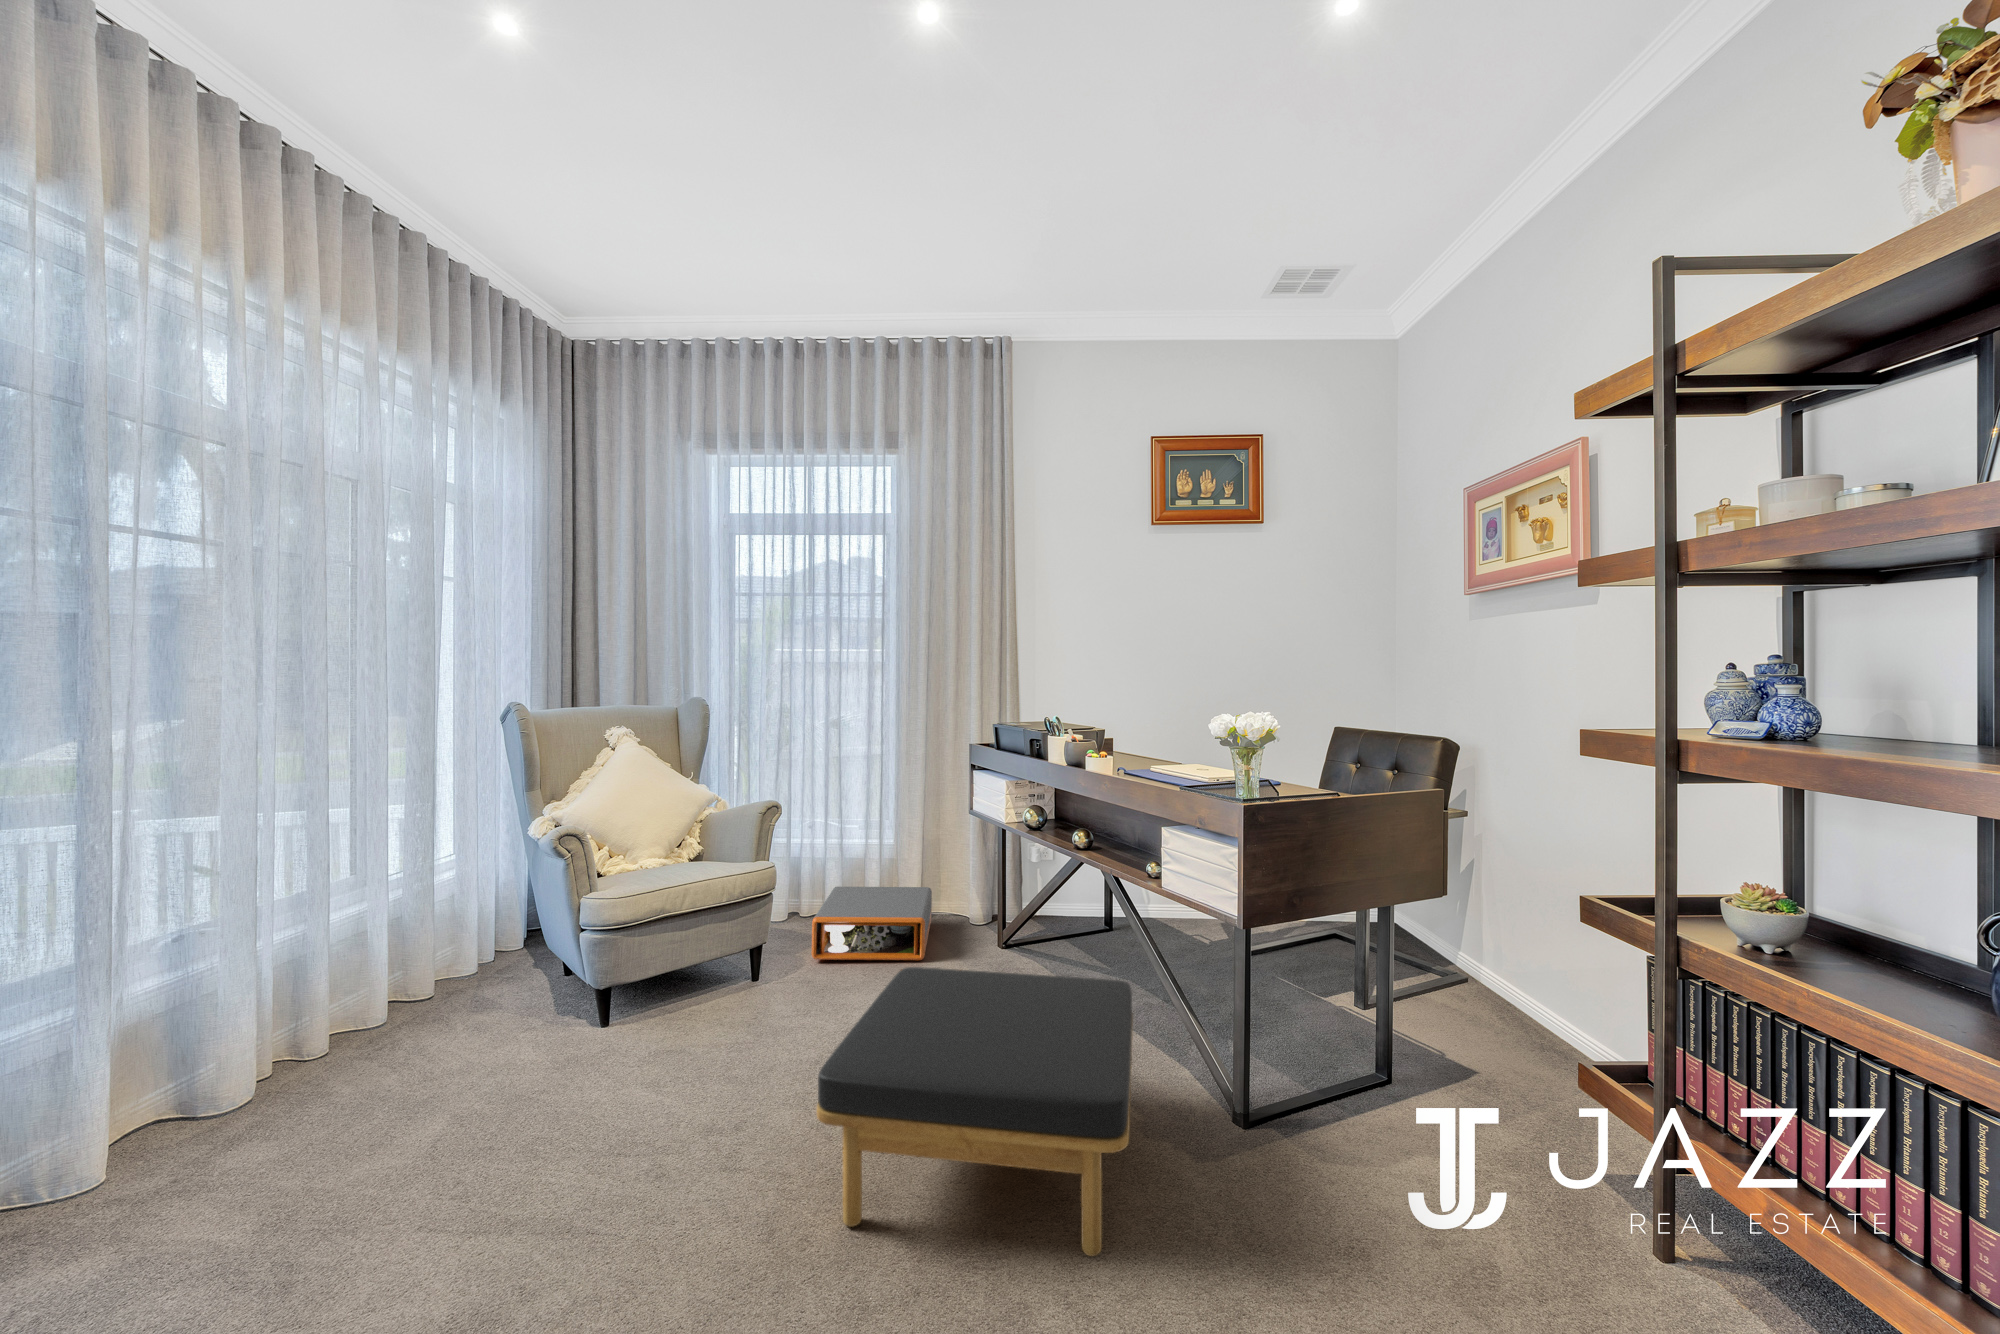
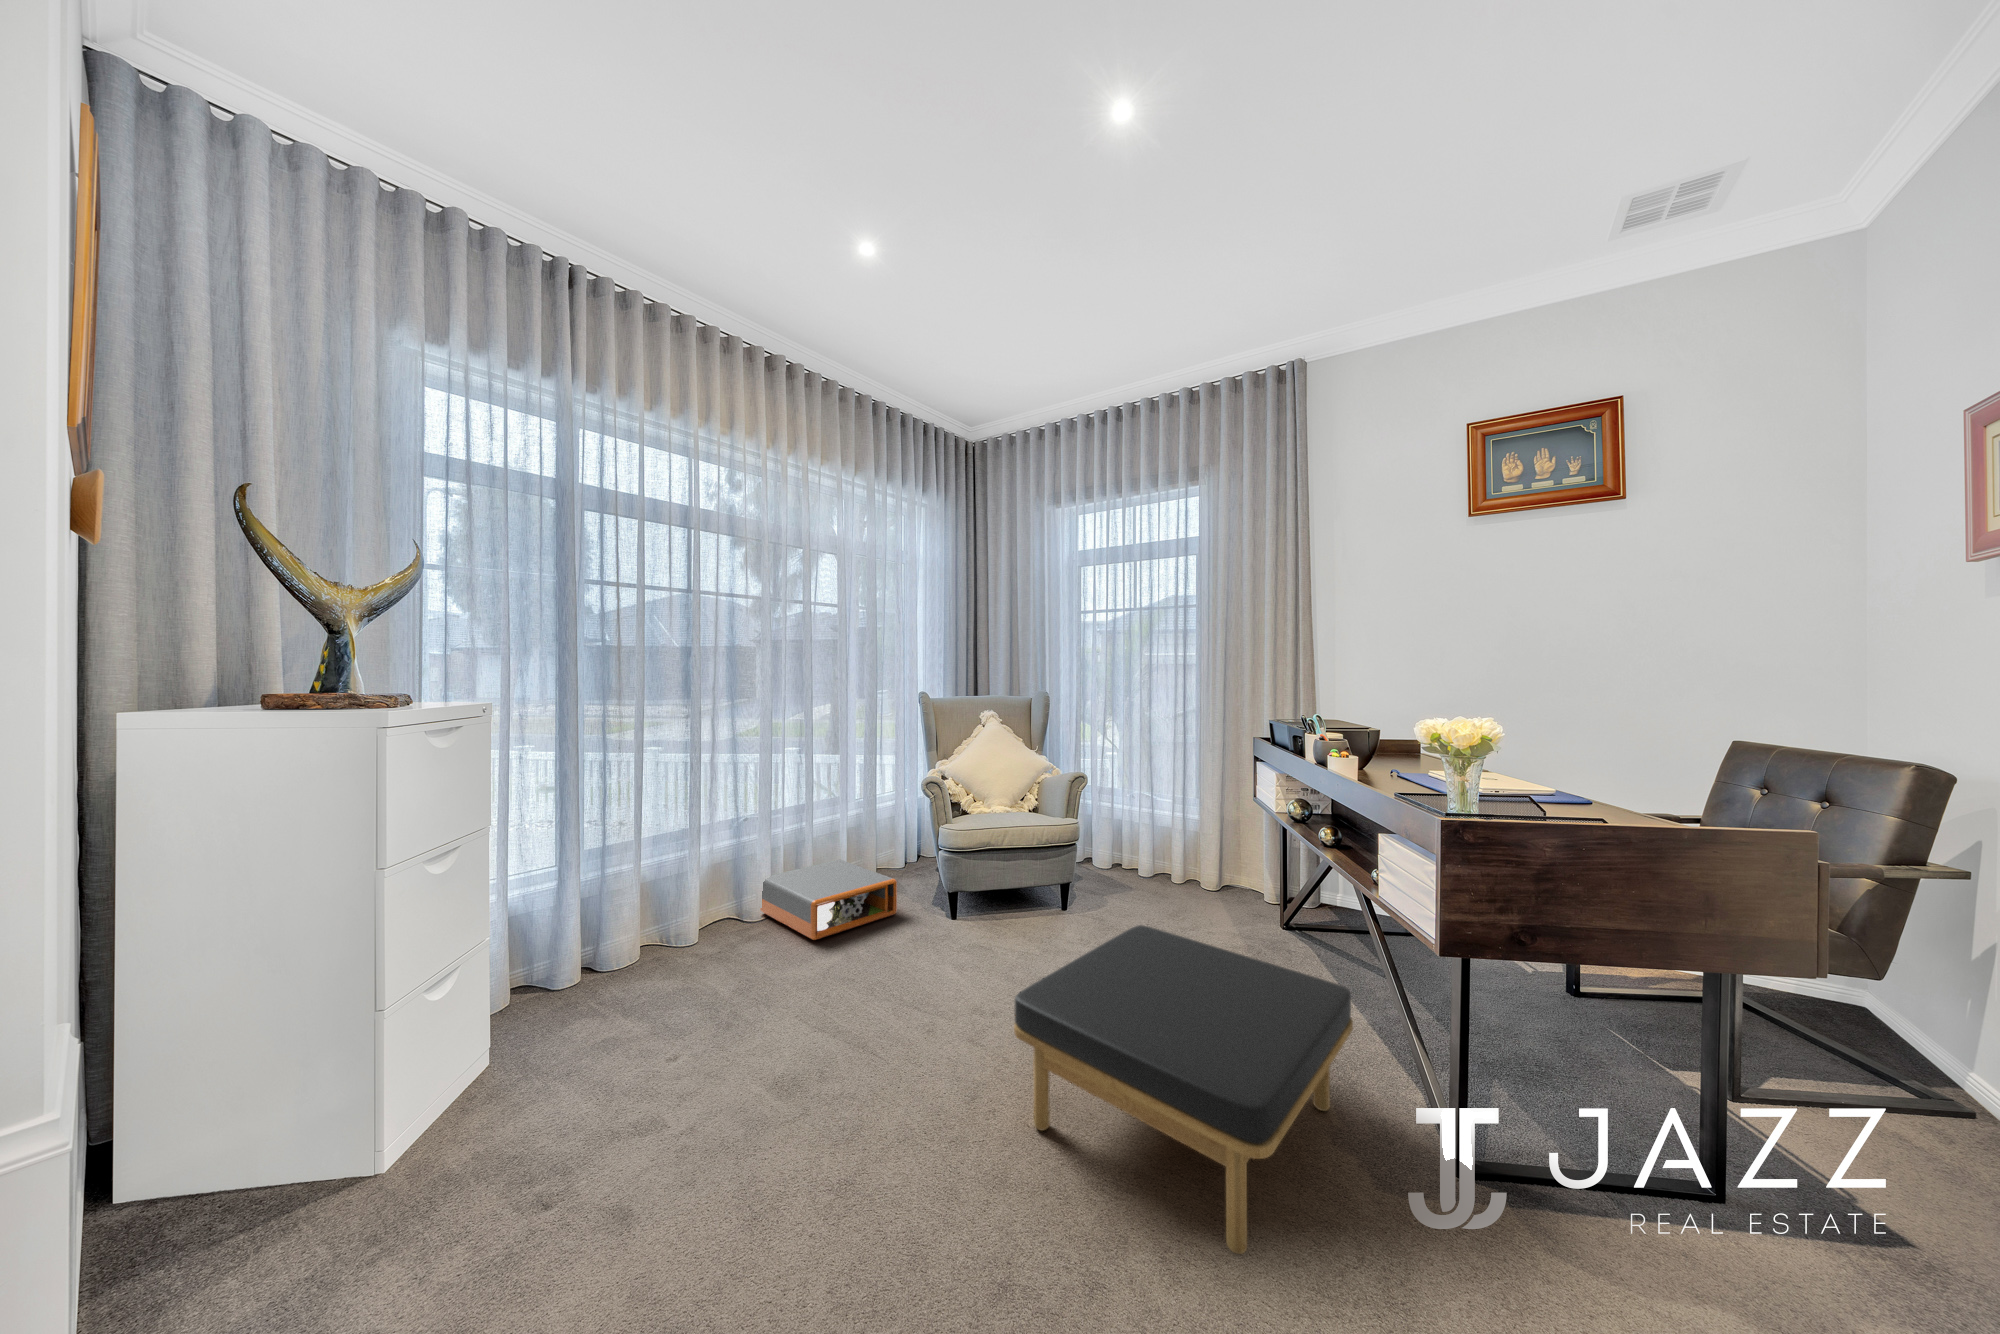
storage box: present [812,887,932,960] -> present [760,860,897,940]

